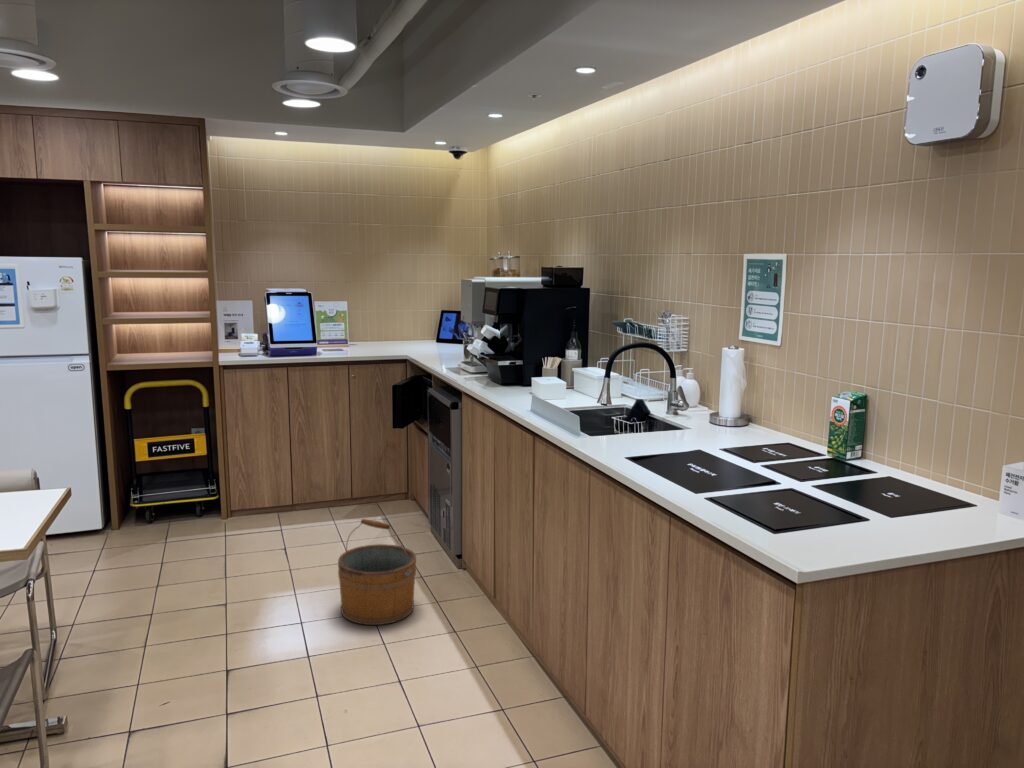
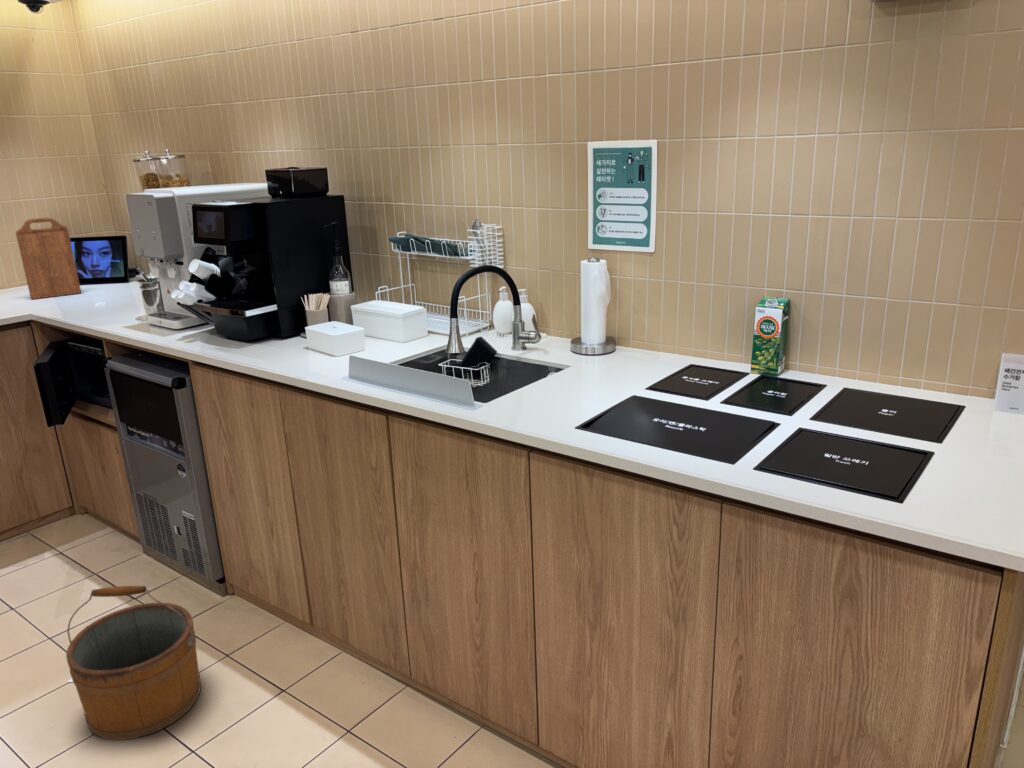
cutting board: none [418,293,450,347] -> present [16,218,81,299]

